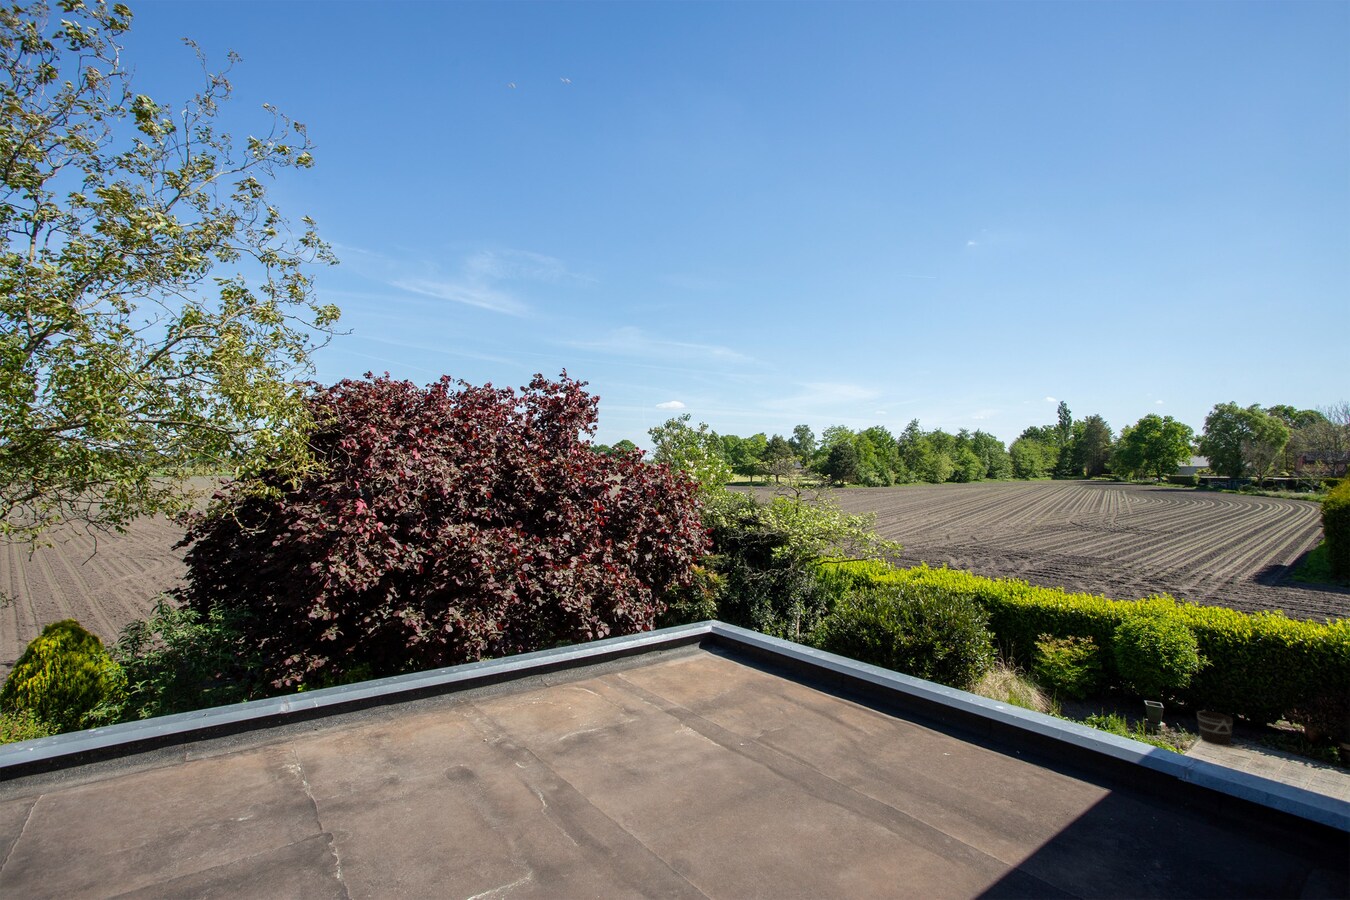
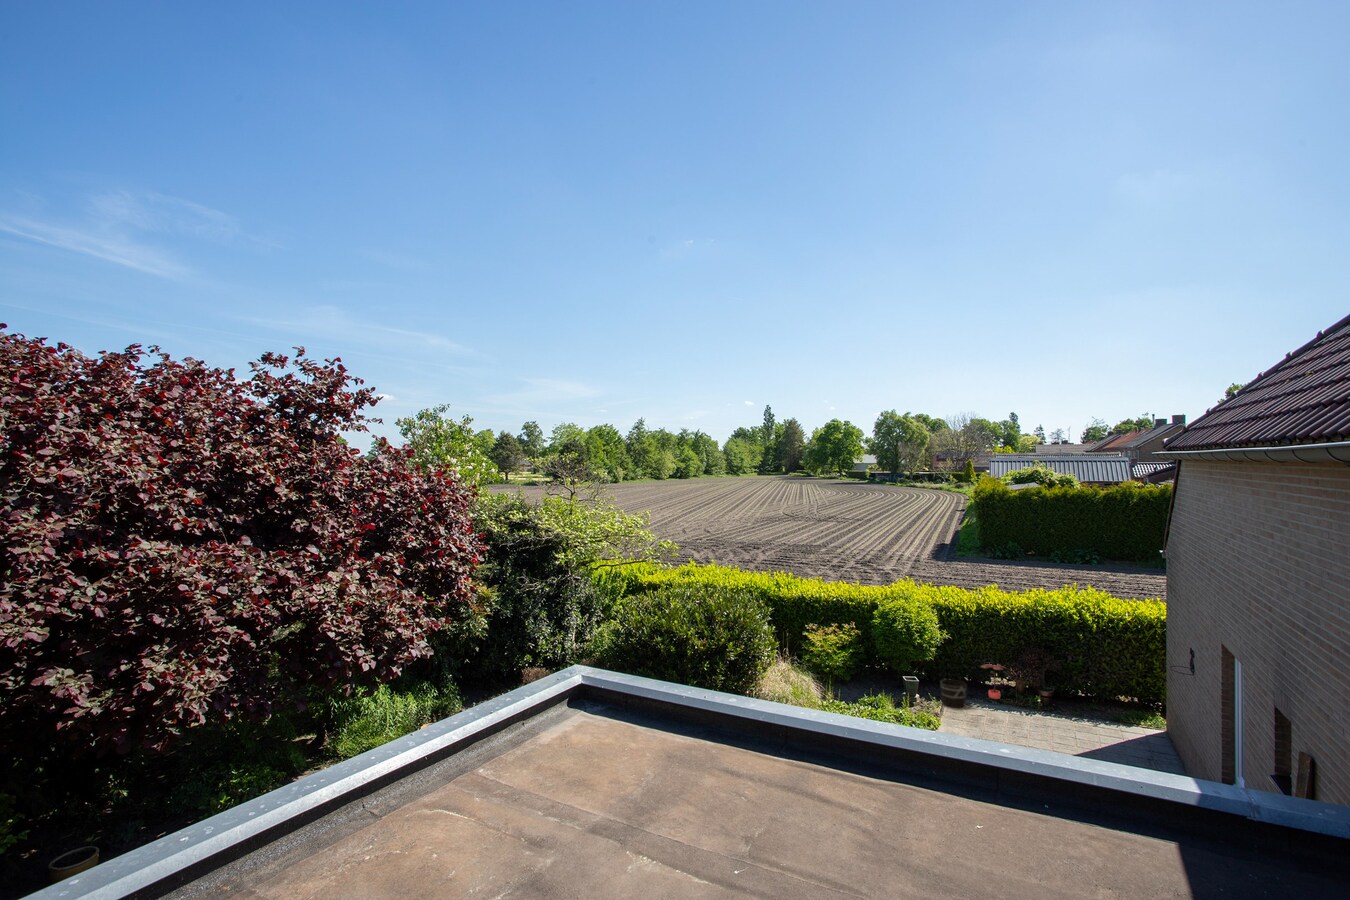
potted plant: none [1258,700,1298,743] -> present [981,663,1006,699]

